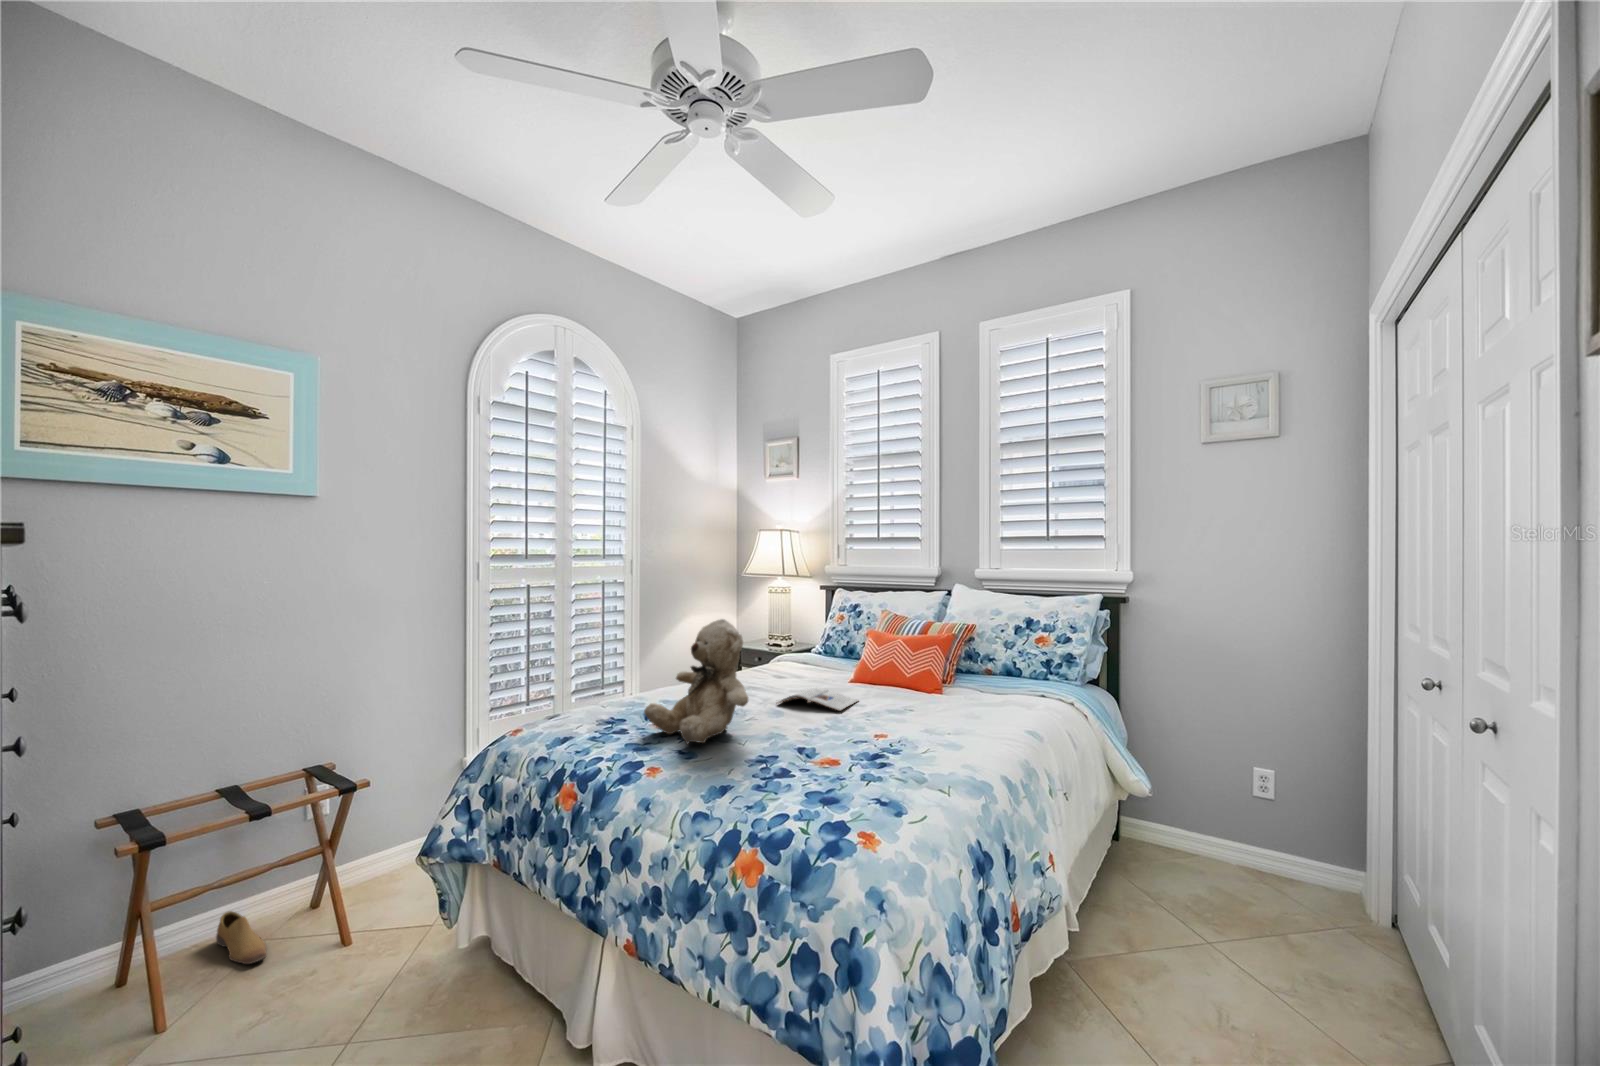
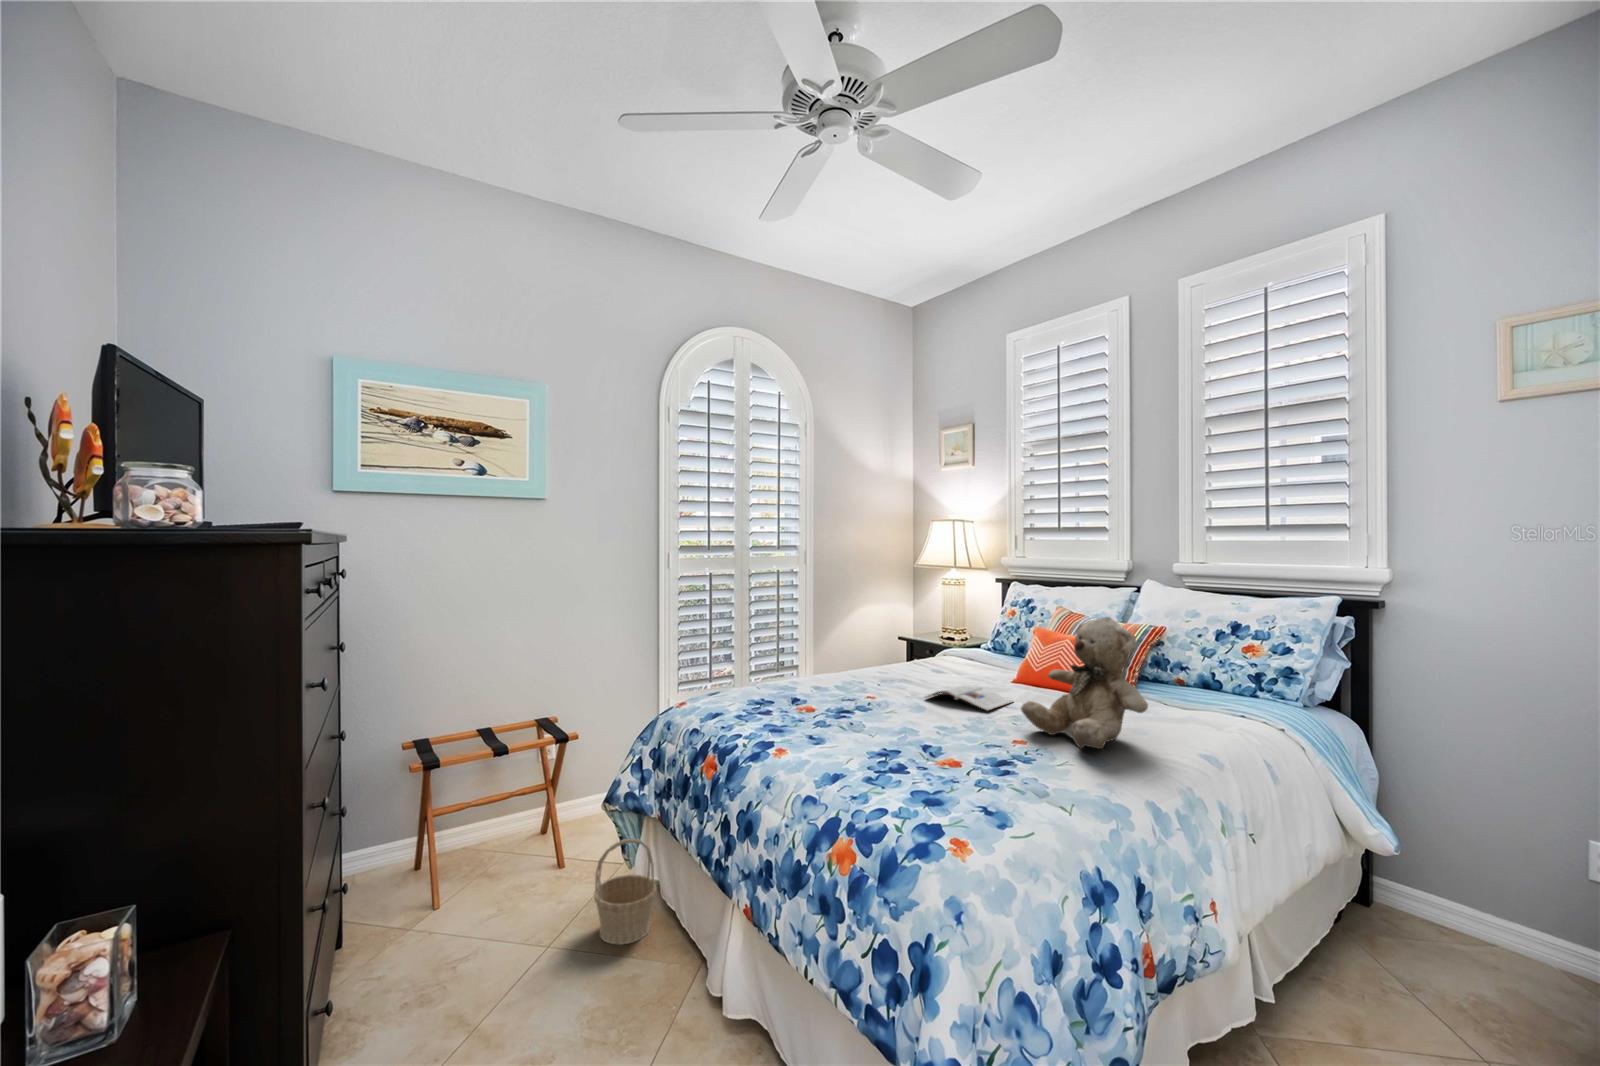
teddy bear: present [644,619,748,745] -> present [1021,617,1148,749]
basket: none [412,892,492,1019] -> present [594,839,657,945]
shoe: present [216,911,267,964] -> none [475,827,506,871]

